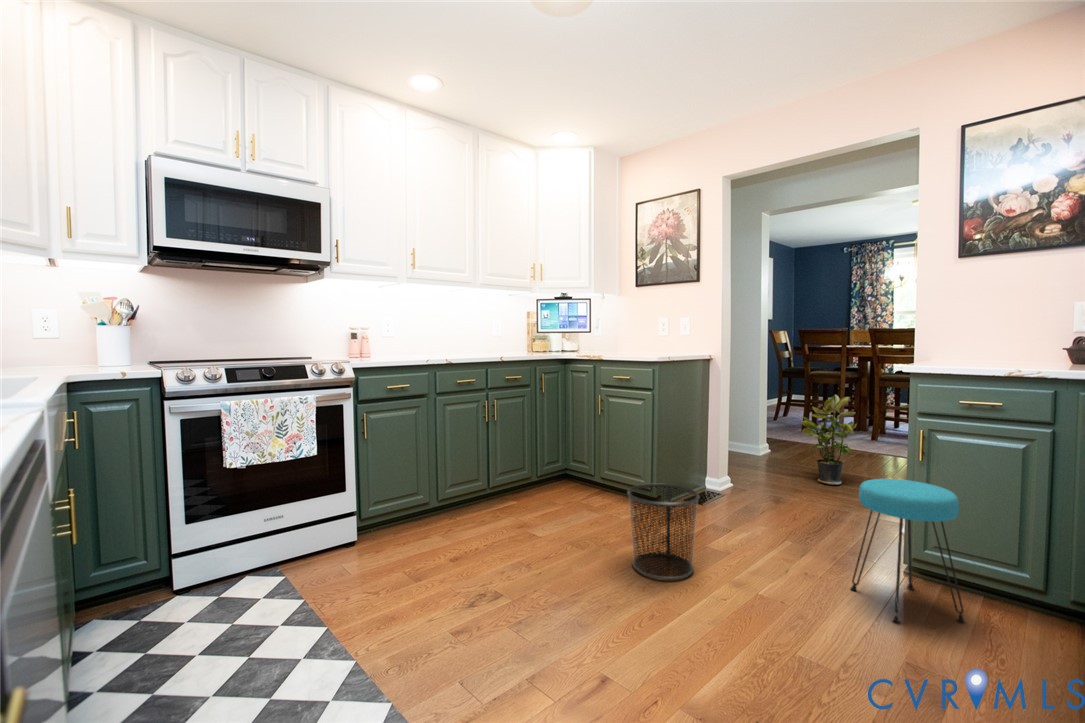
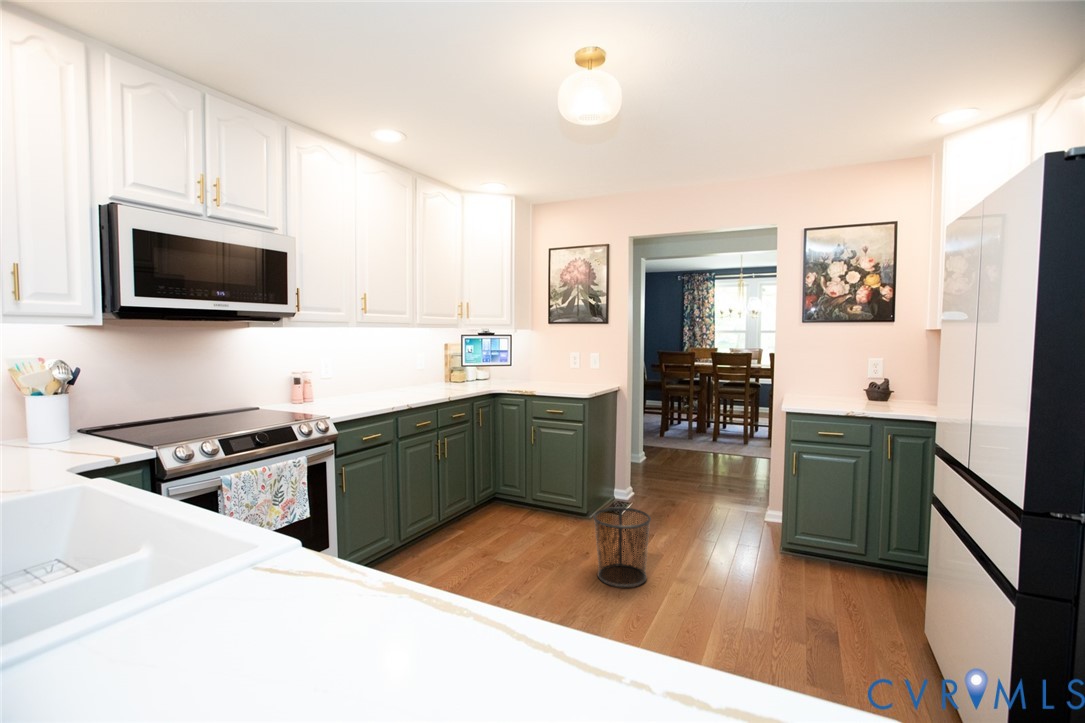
potted plant: present [801,394,857,485] -> none [681,414,721,487]
stool: present [851,479,965,622] -> none [754,490,828,592]

